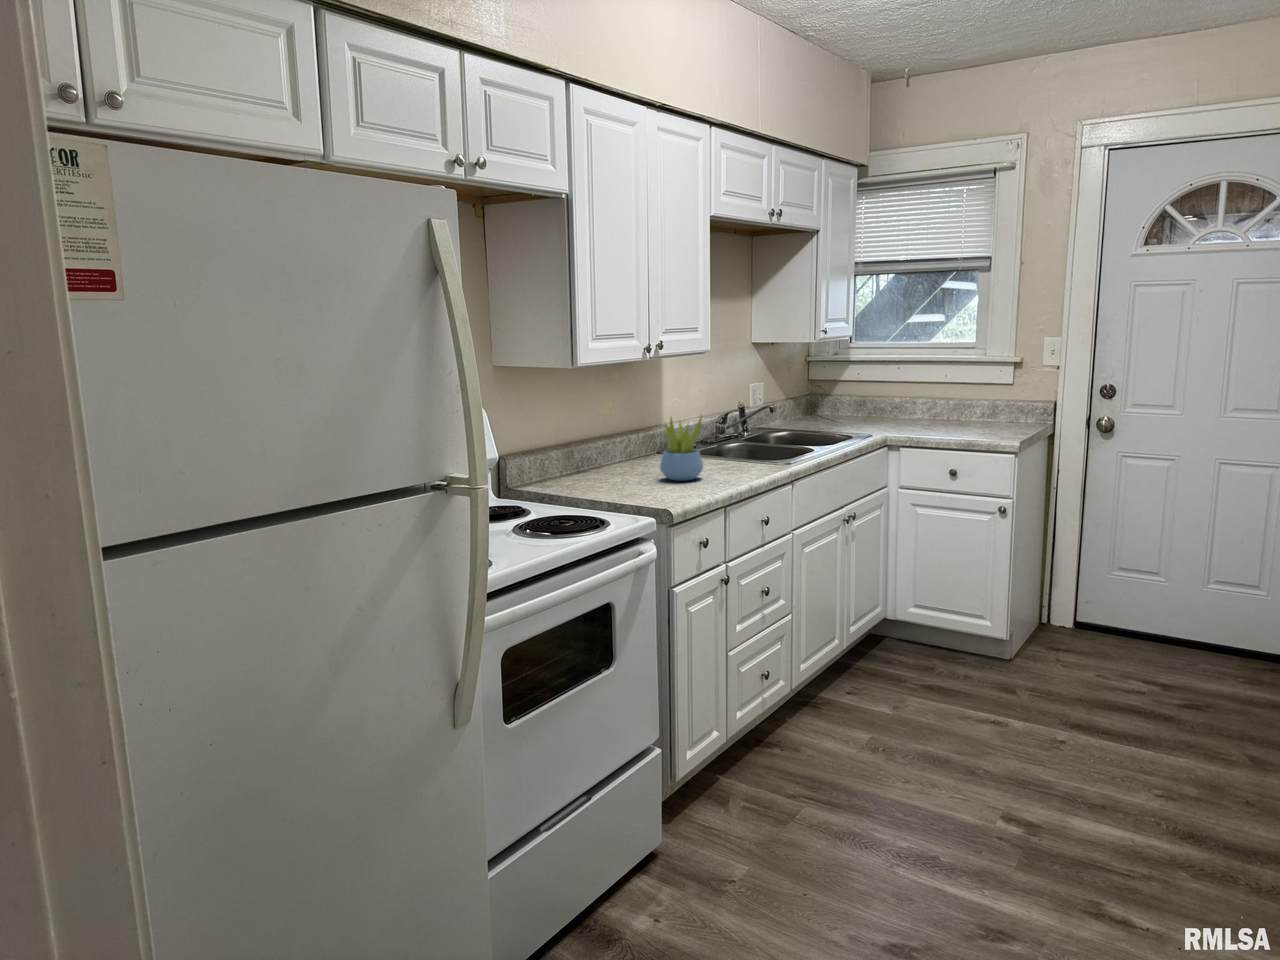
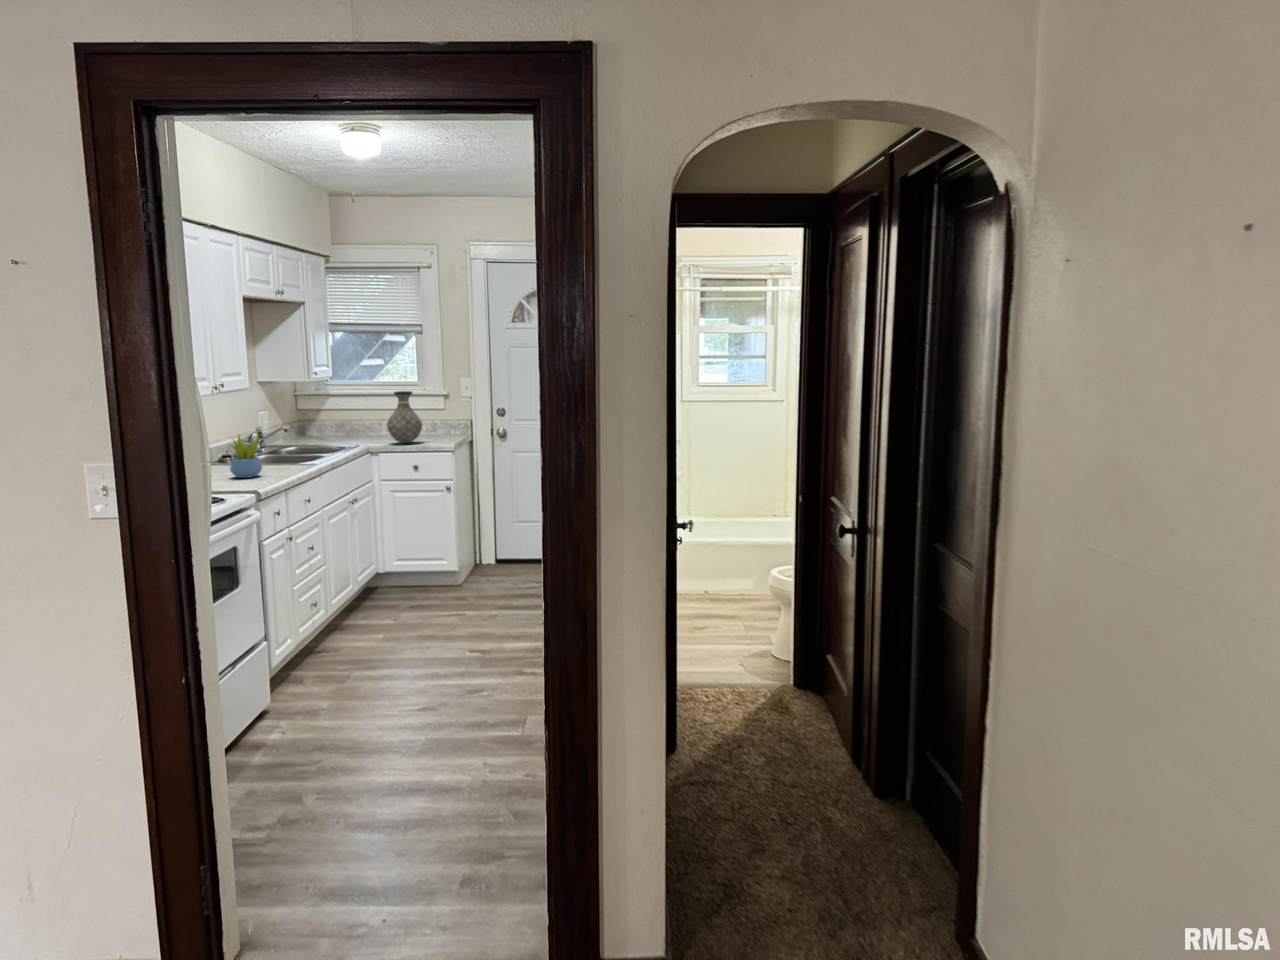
vase: none [916,357,971,436] -> present [387,391,422,443]

